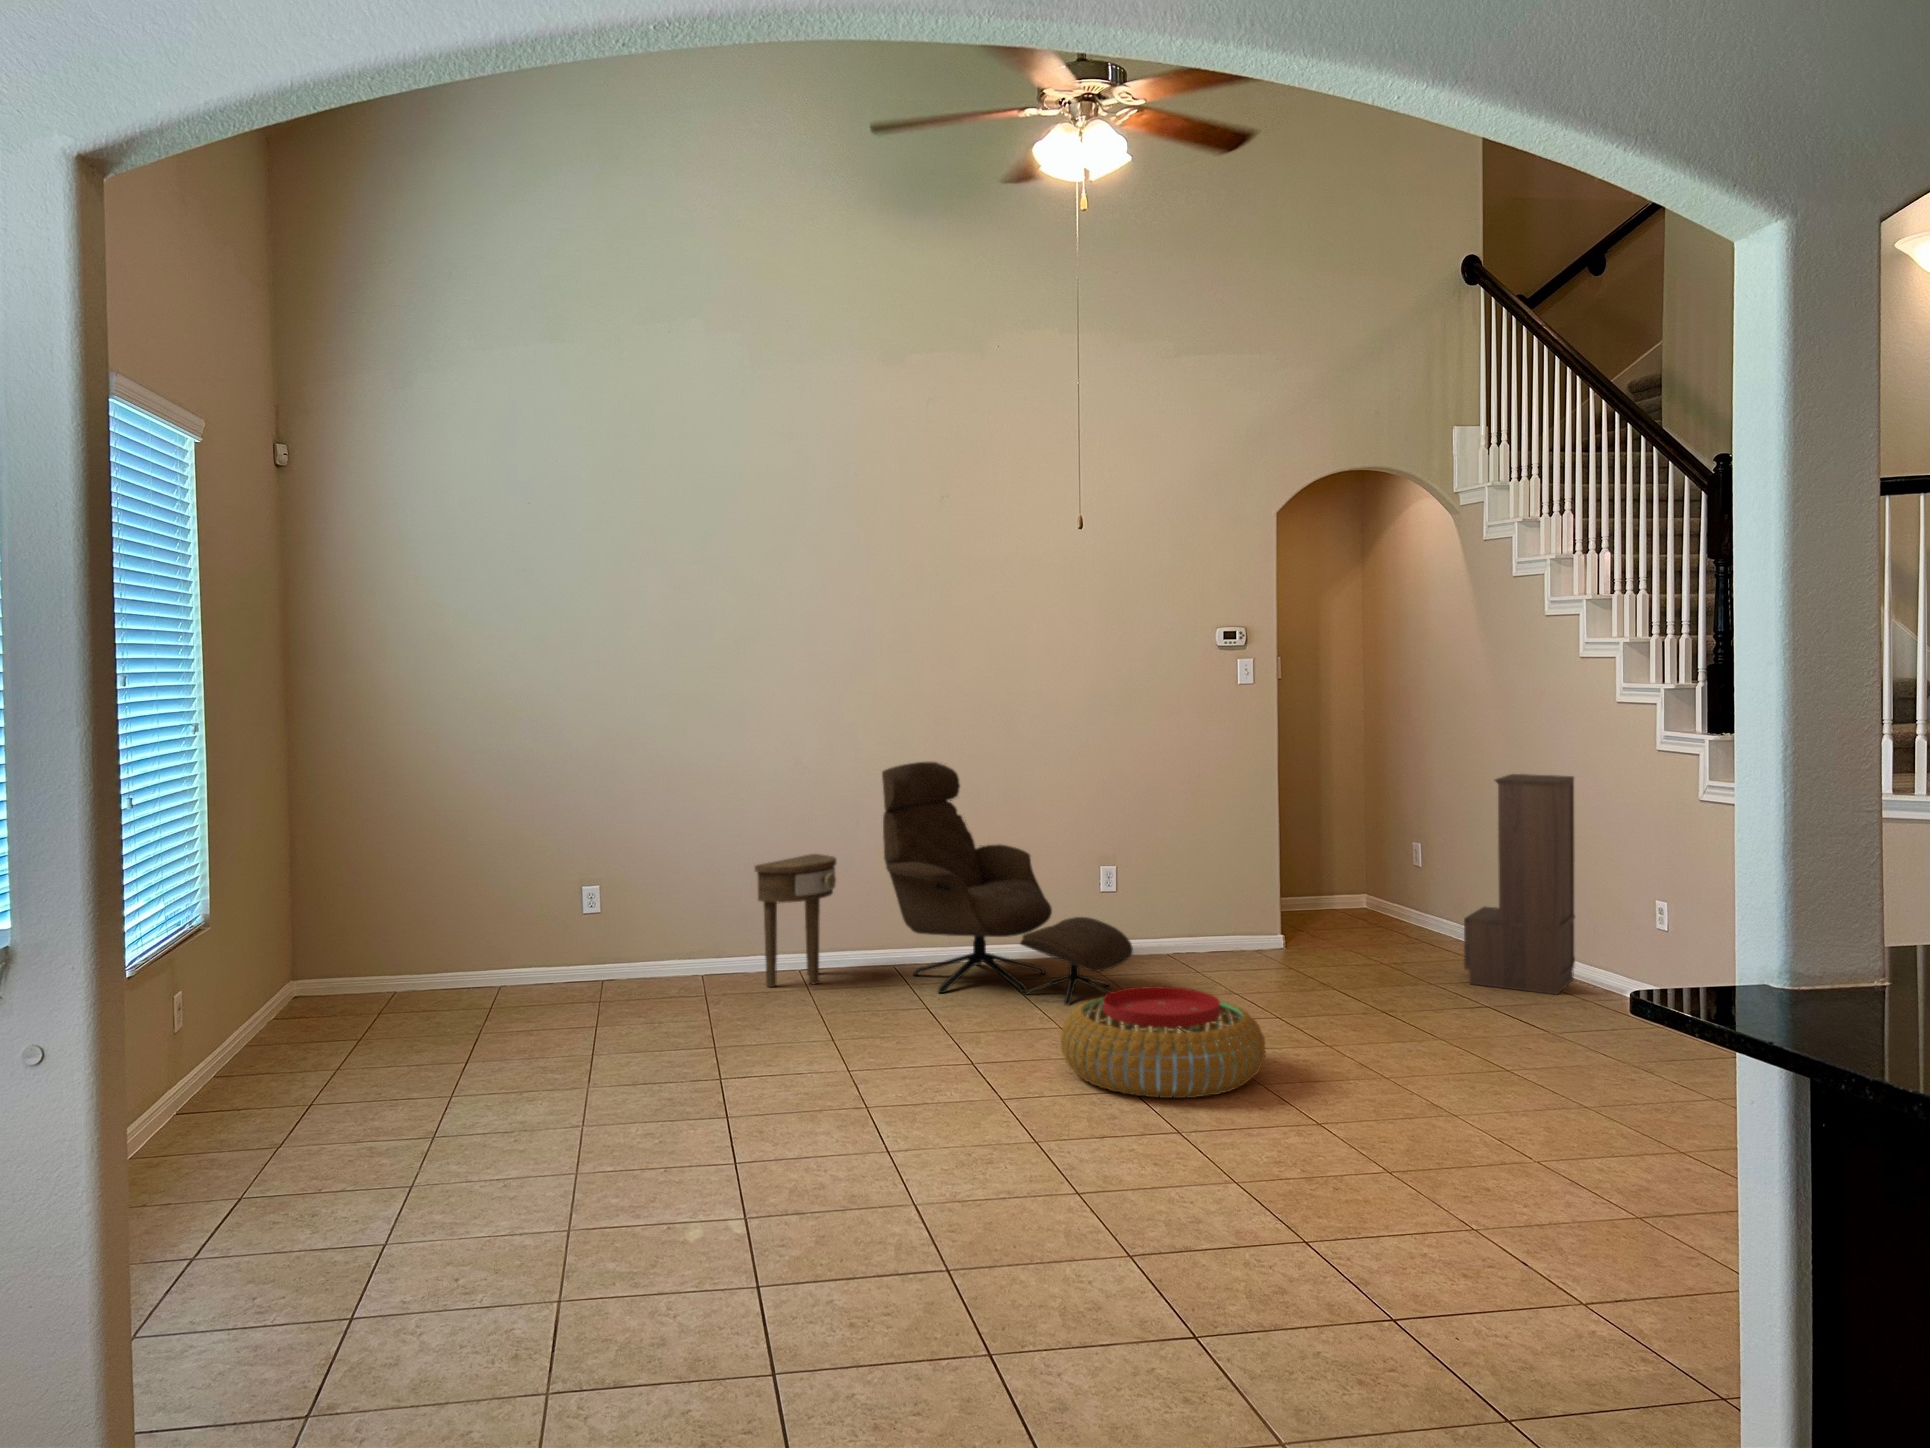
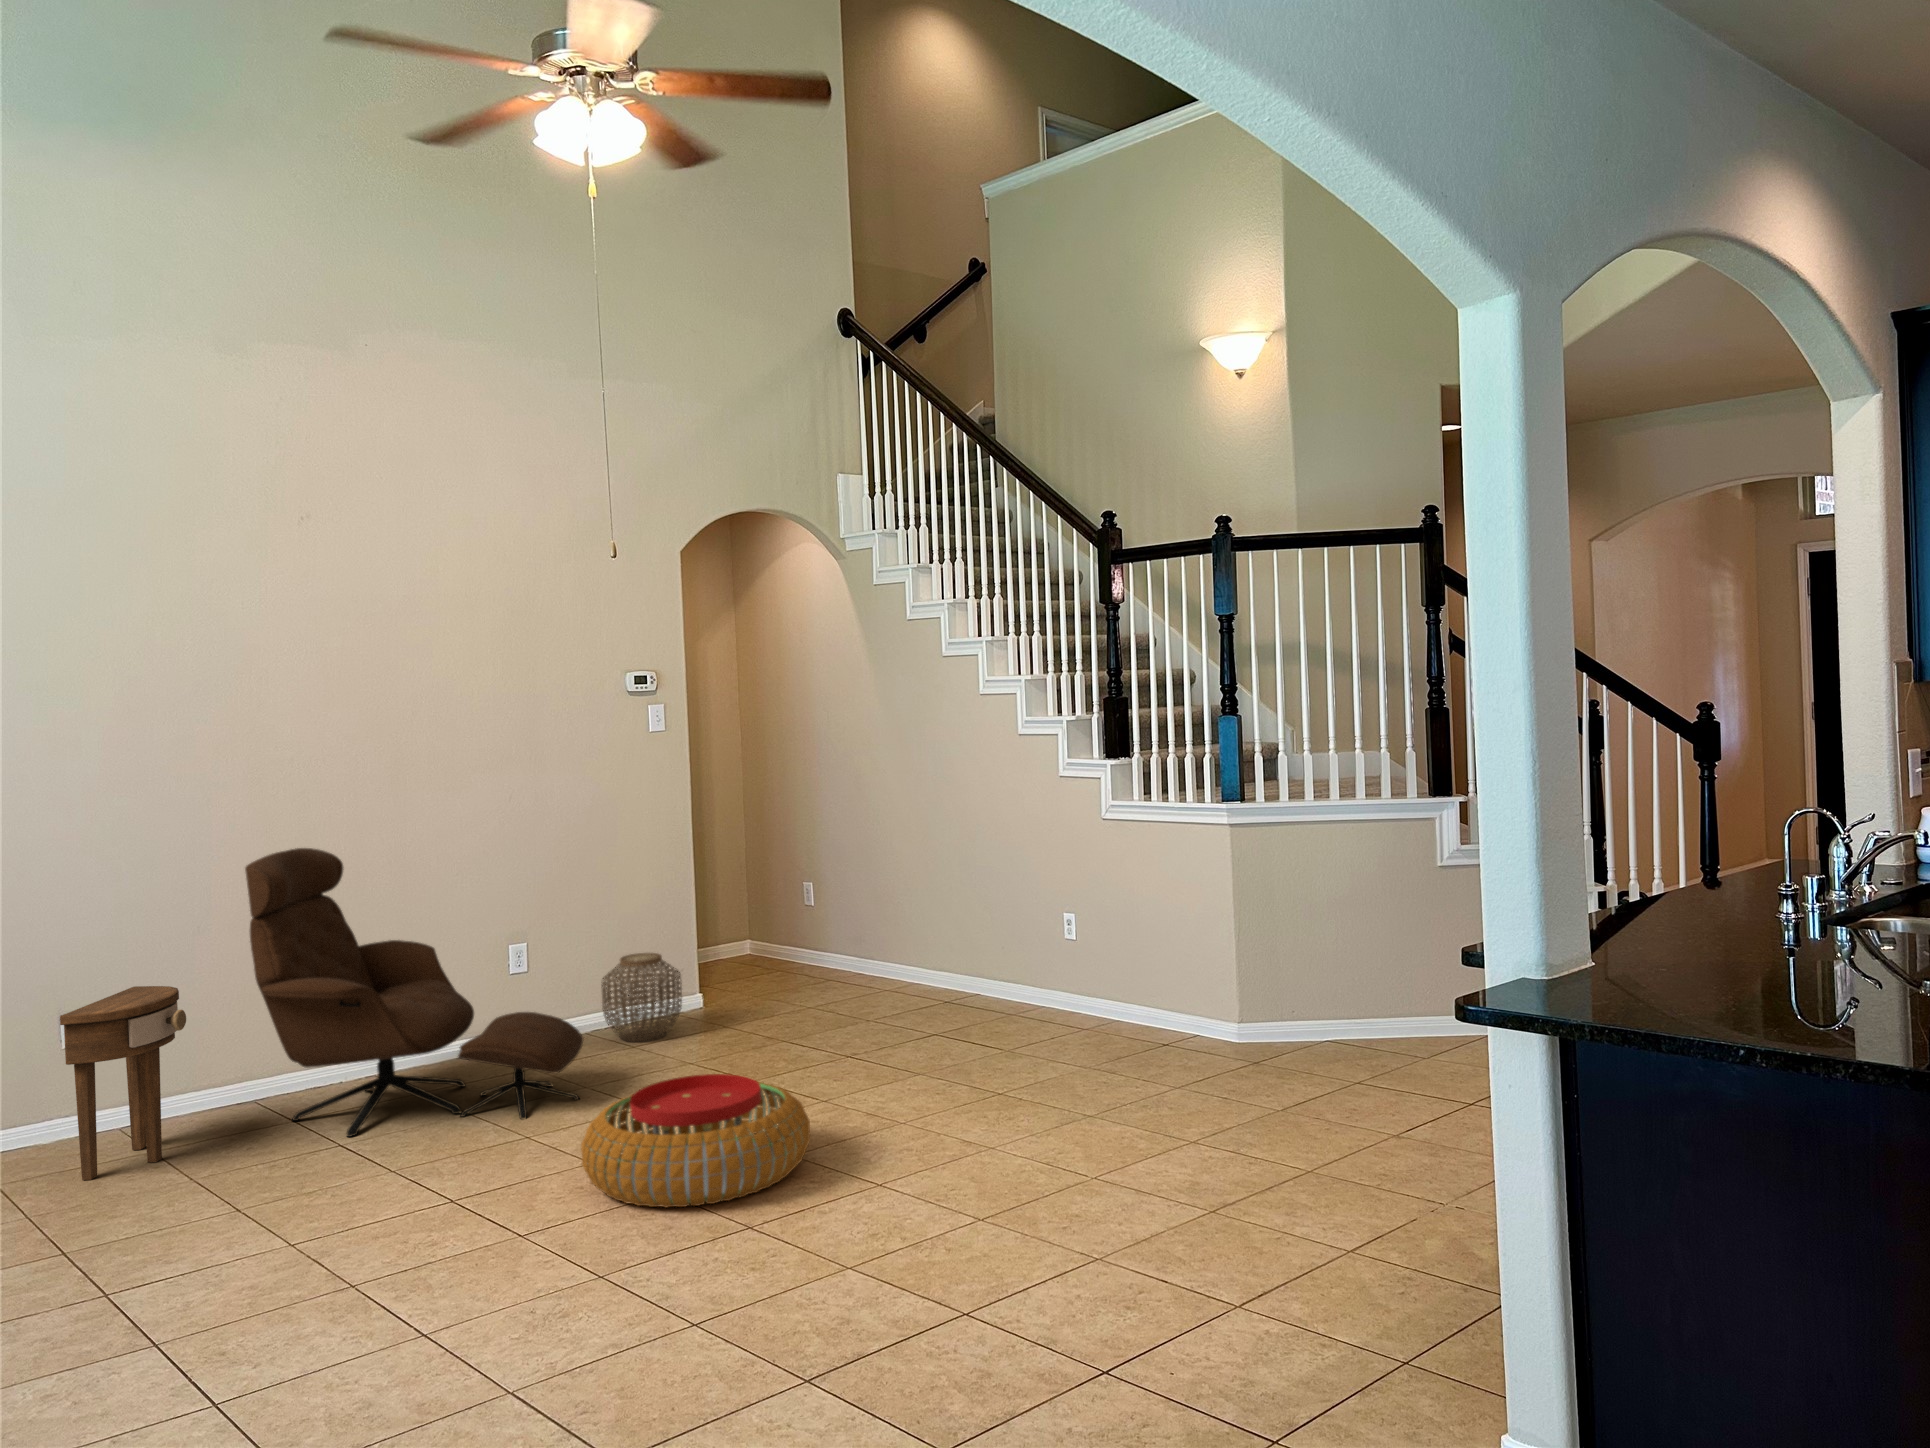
bookshelf: present [1464,774,1575,994] -> none [896,805,983,1015]
woven basket: none [1177,886,1250,966] -> present [601,953,682,1042]

